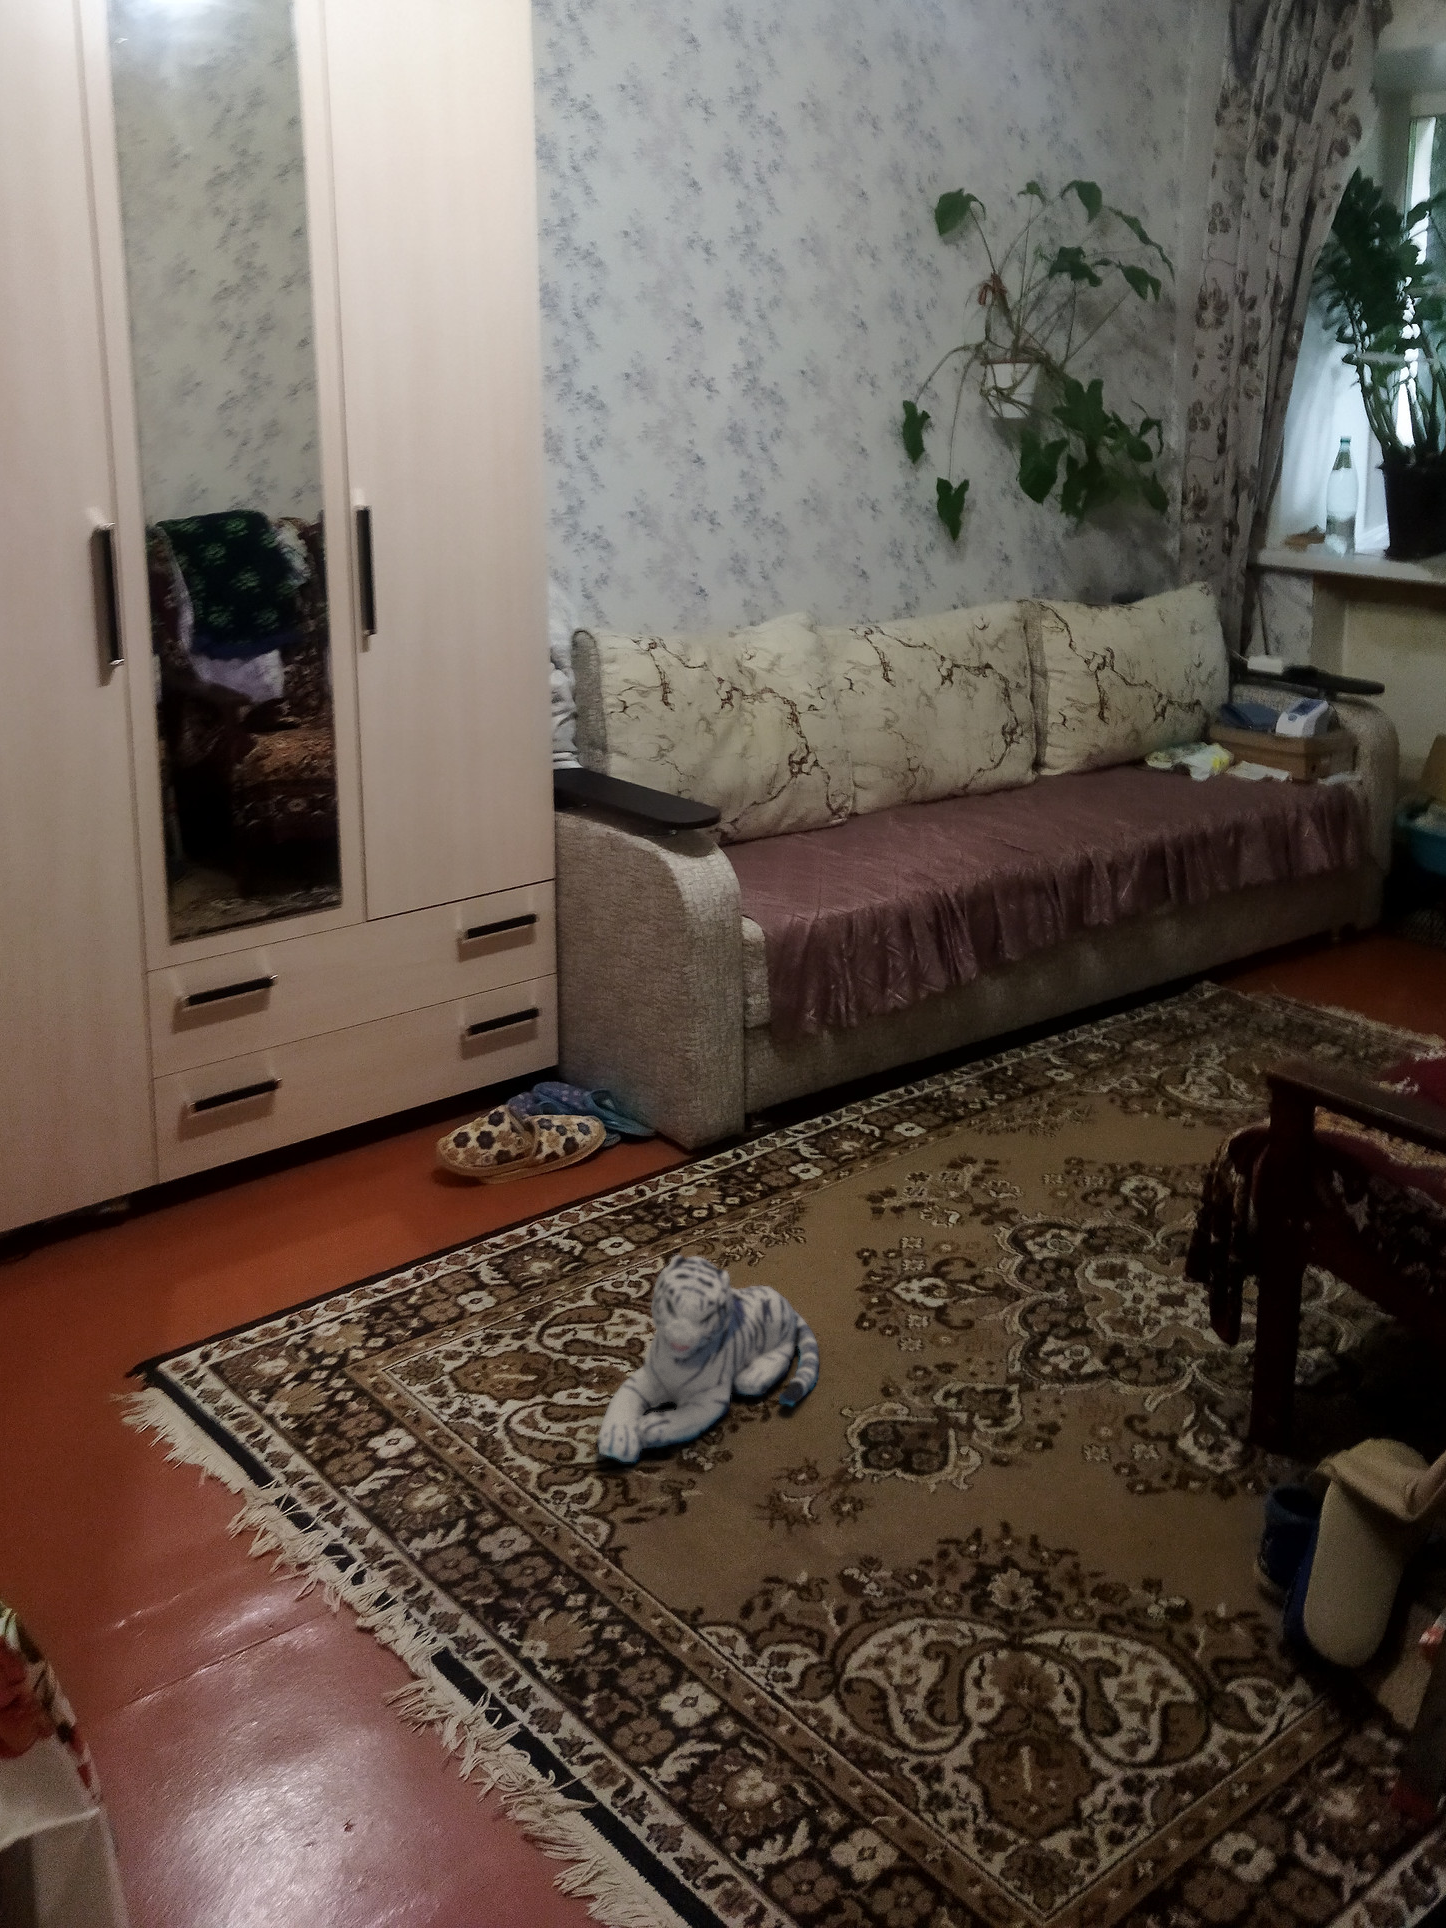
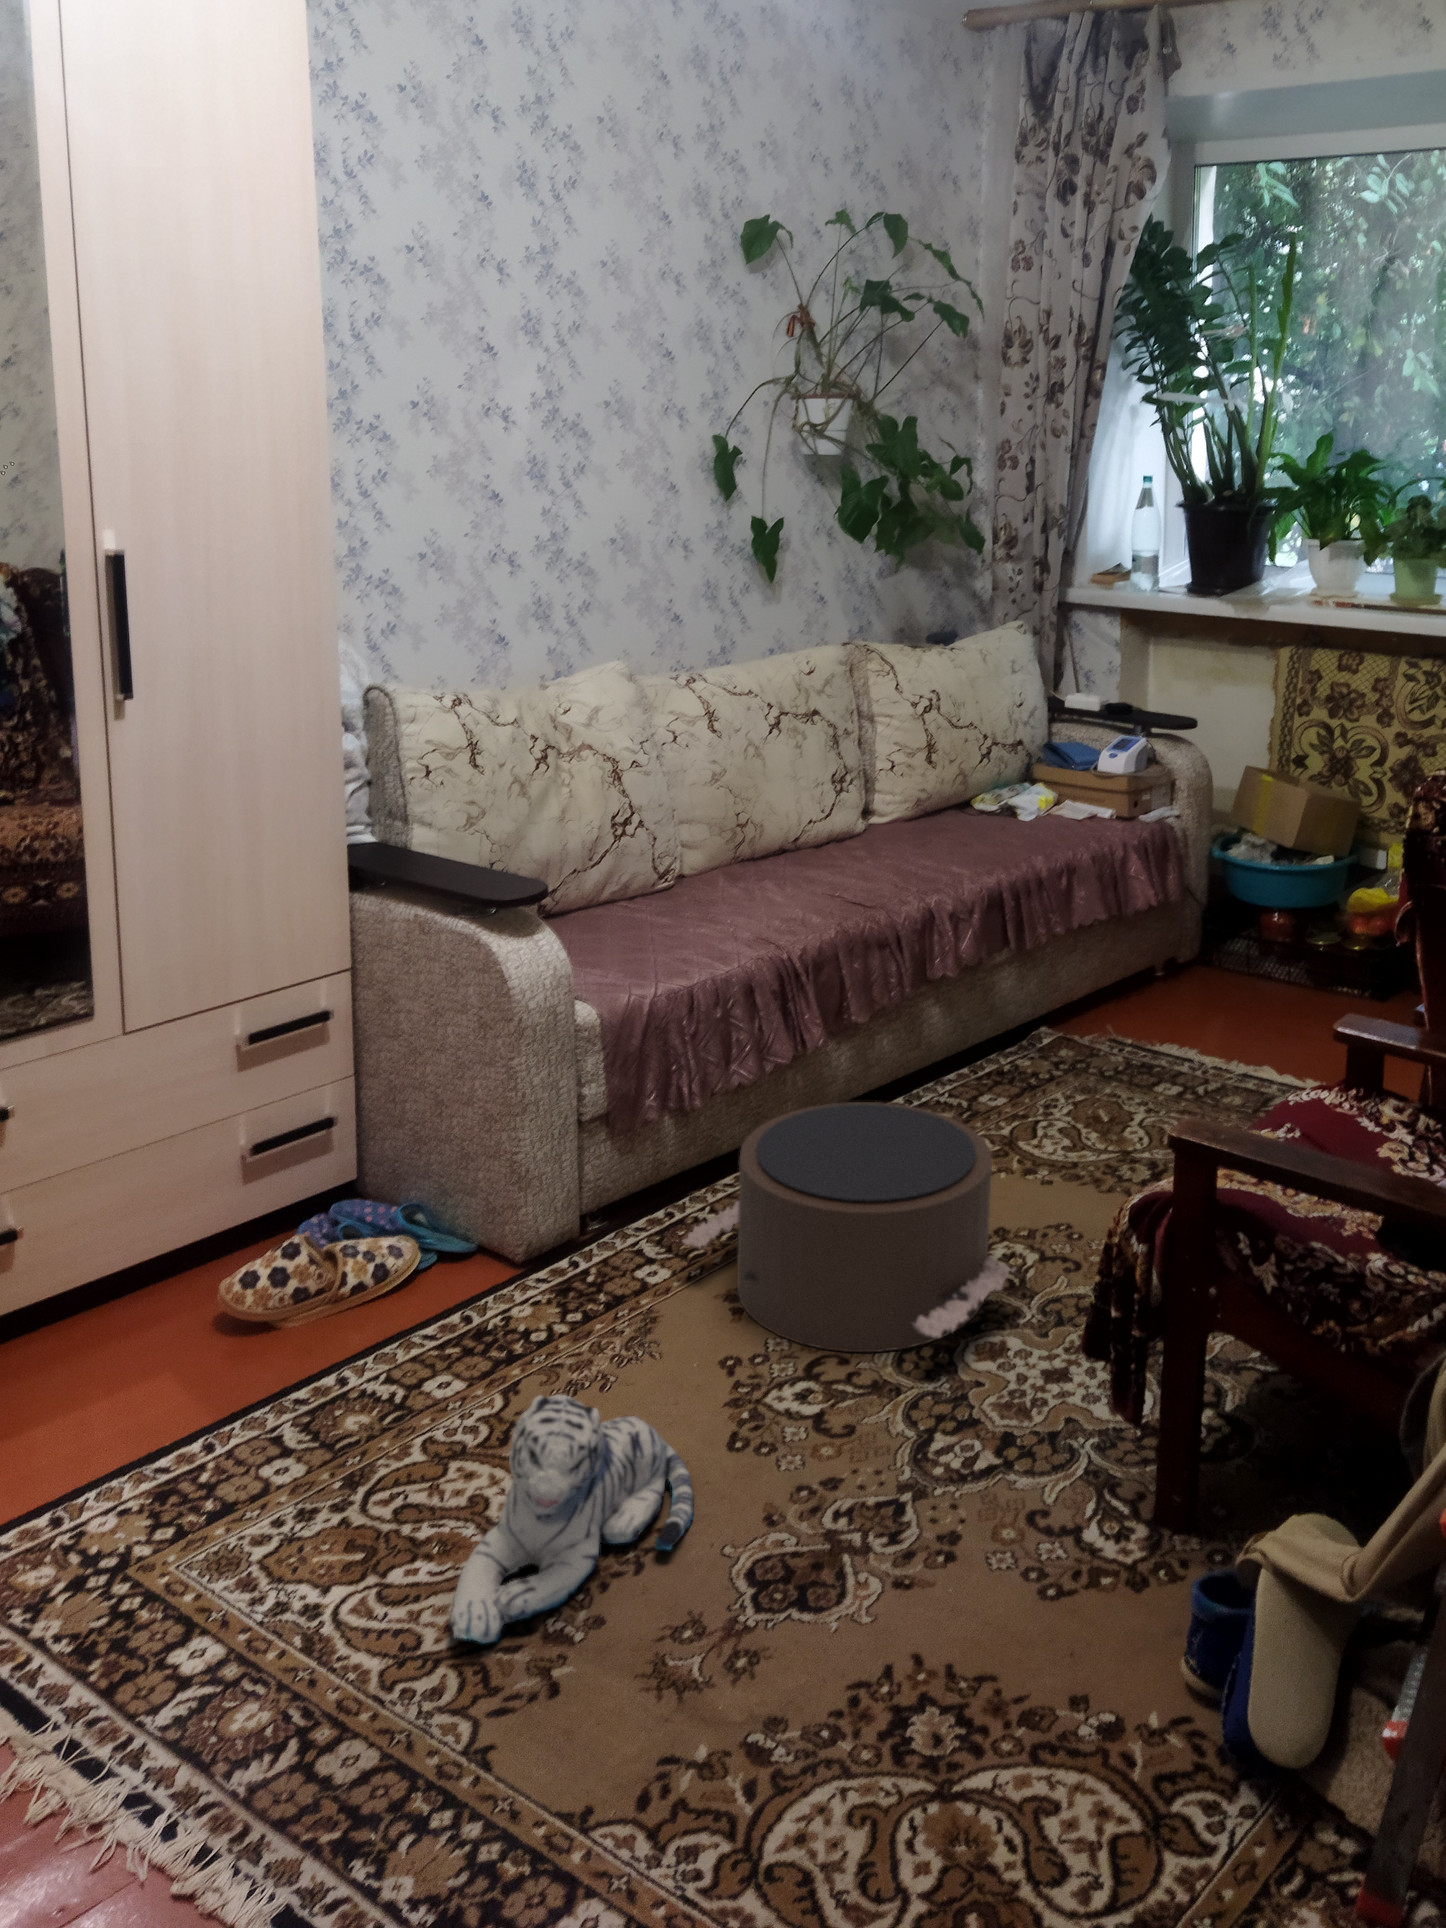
pouf: none [831,1029,1142,1257] -> present [682,1102,1015,1352]

